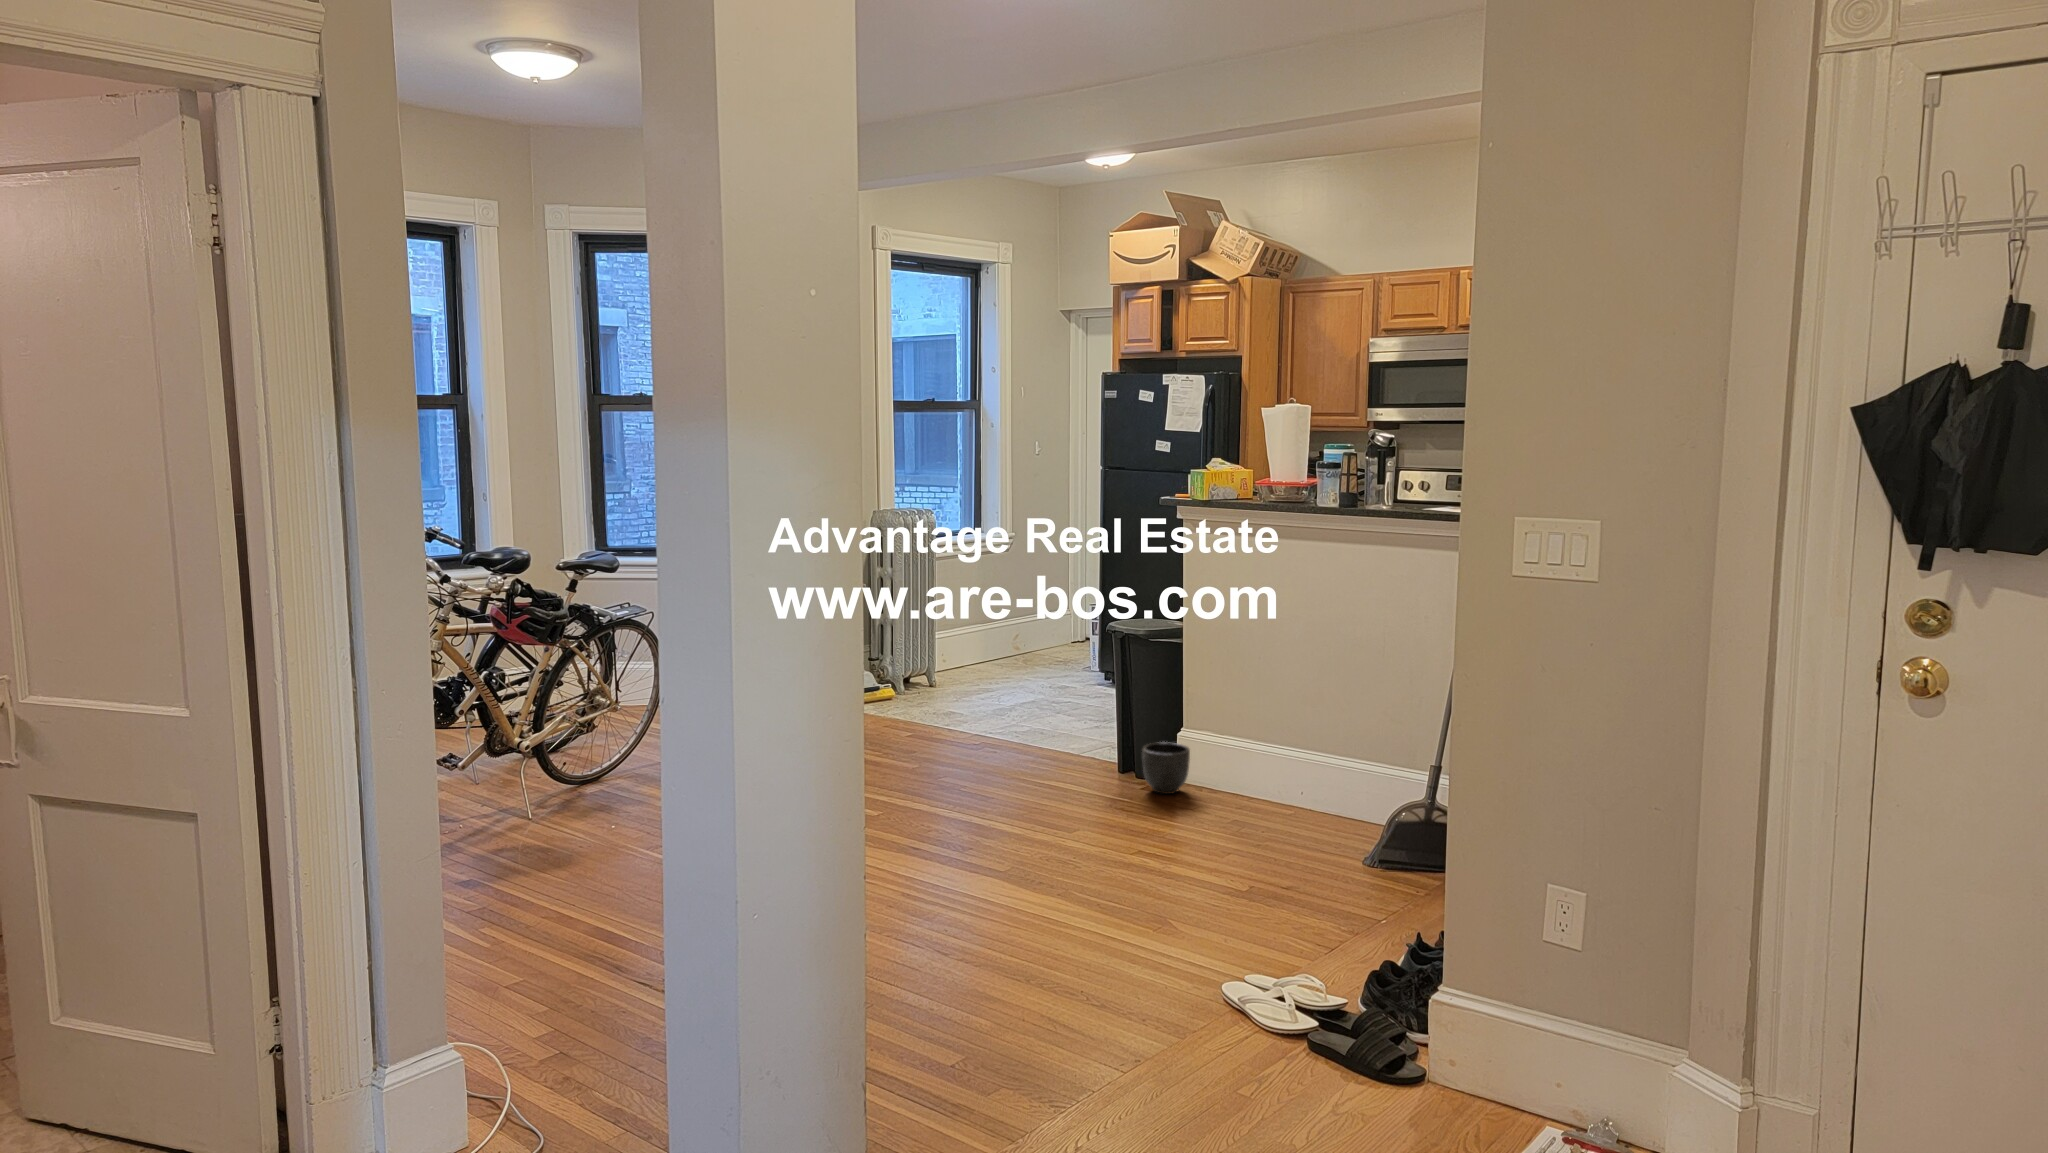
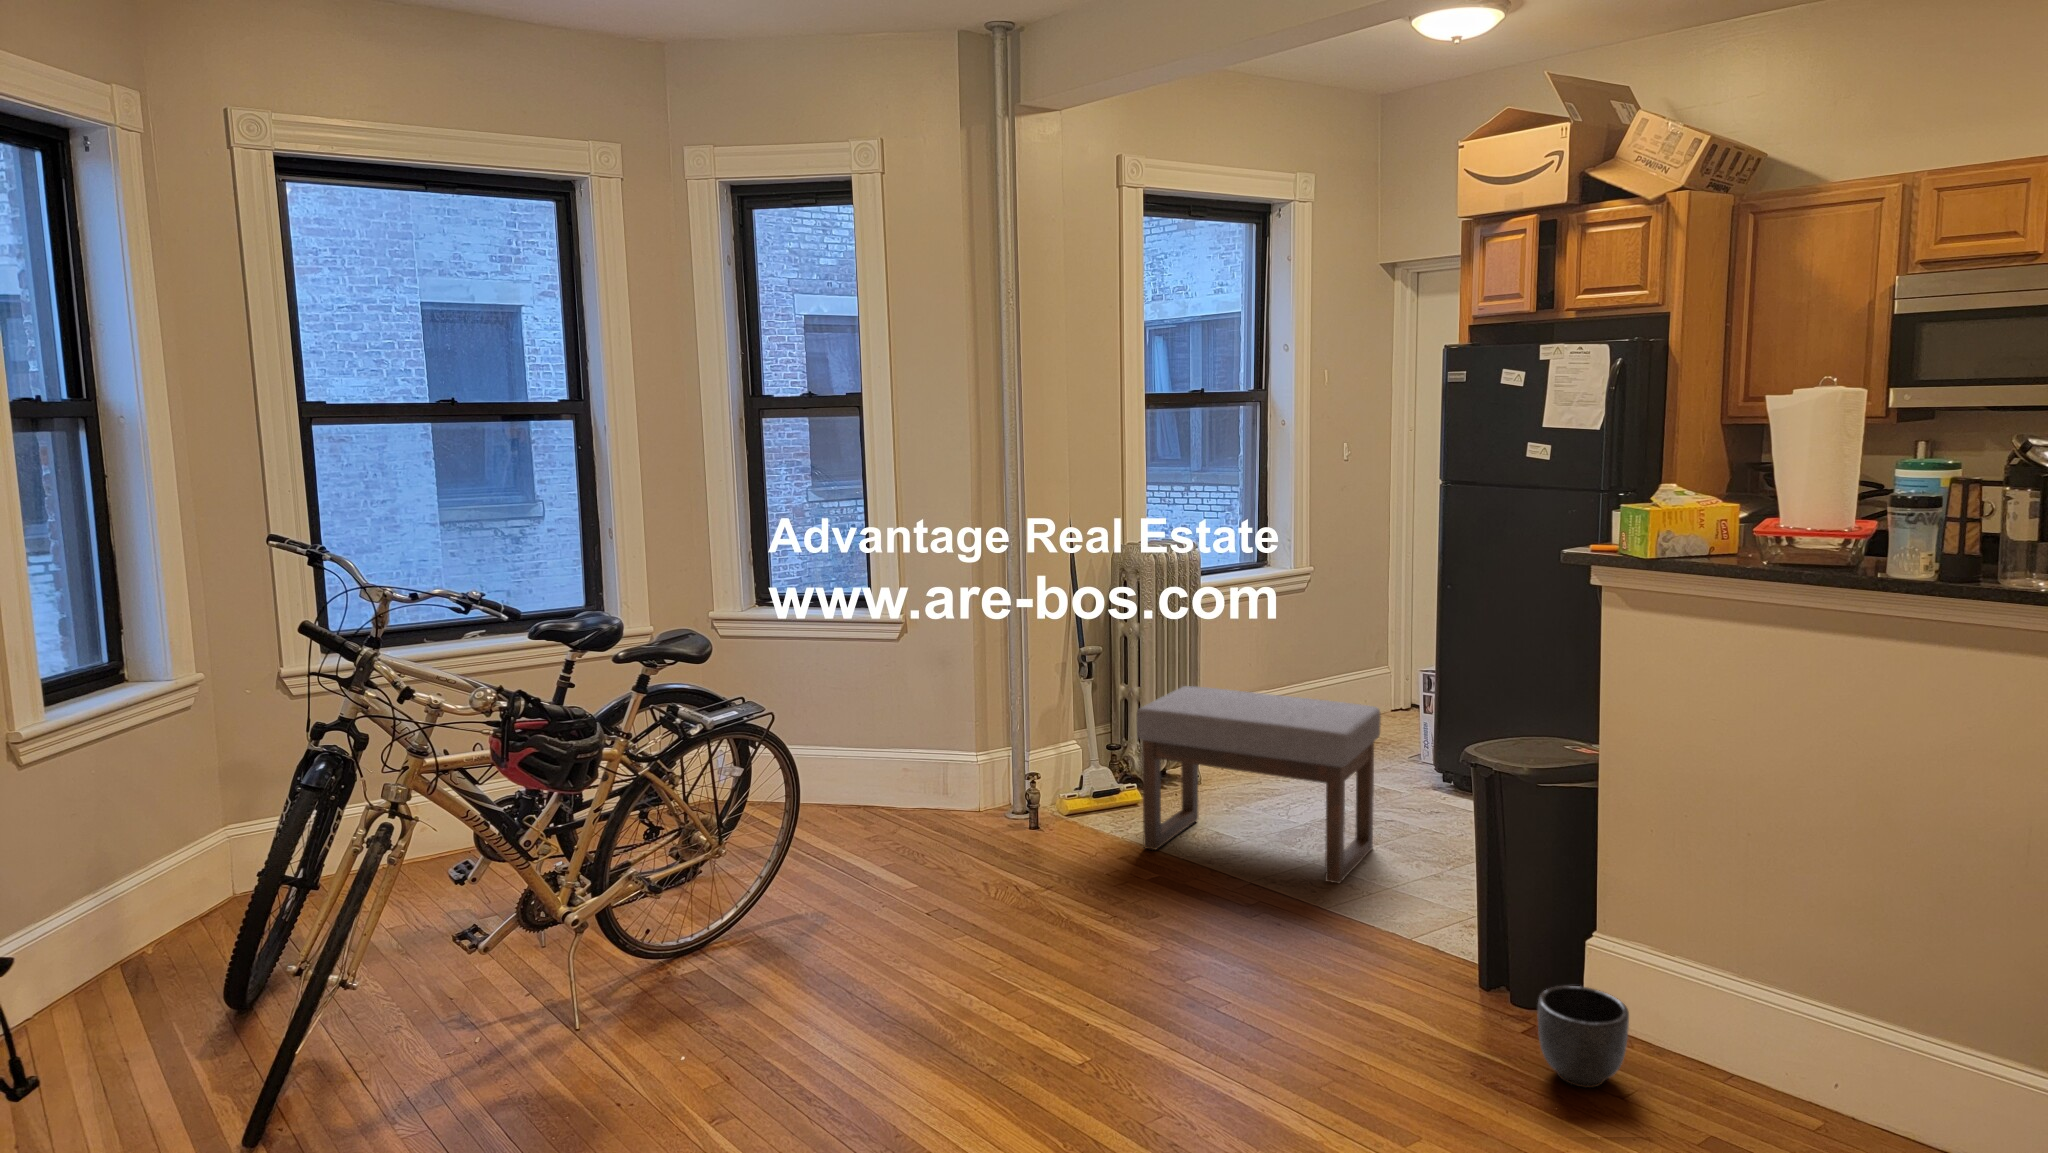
ottoman: none [896,607,1060,729] -> present [1137,686,1381,883]

